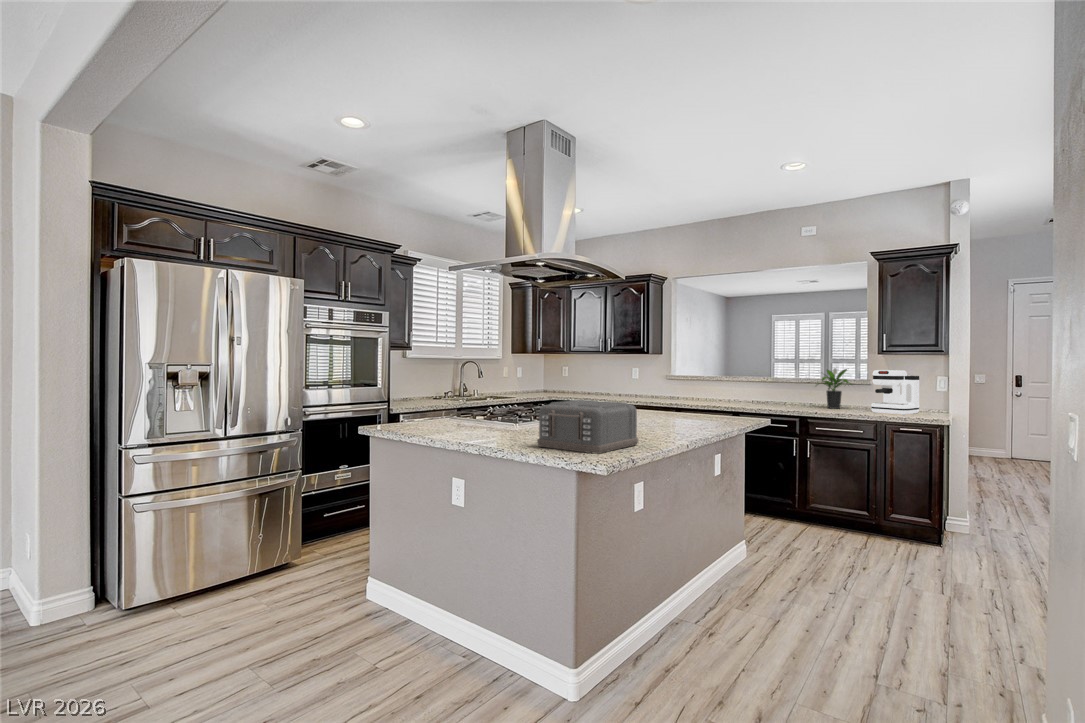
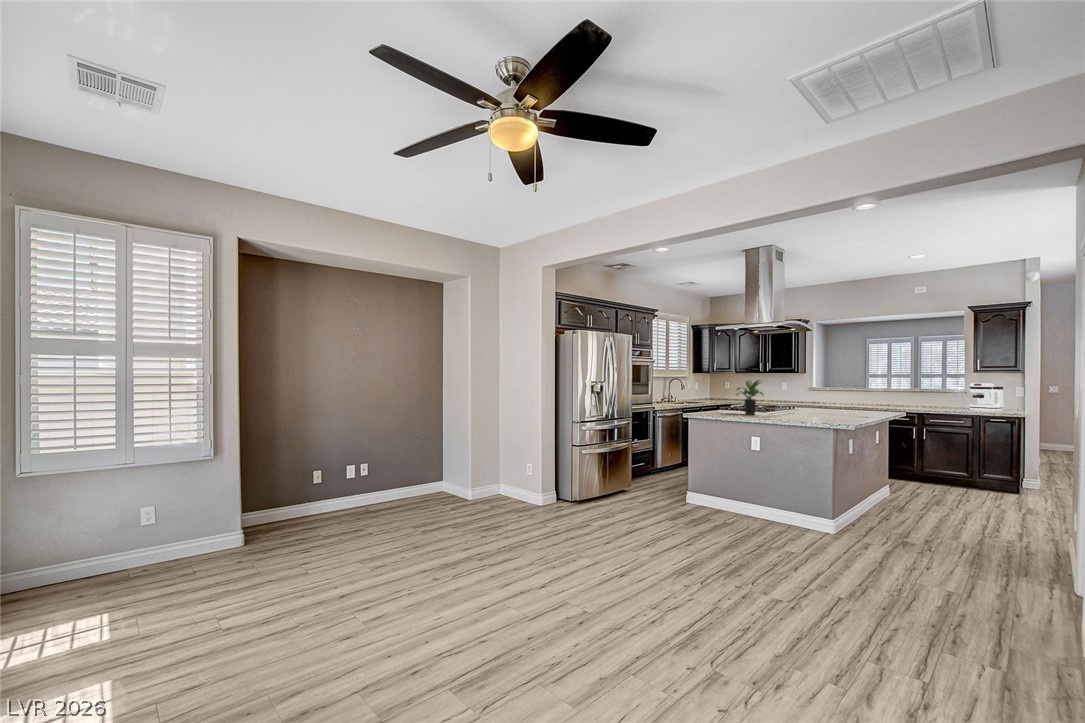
potted plant: present [822,368,851,409] -> present [736,380,763,415]
toaster: present [537,400,638,454] -> none [807,398,856,422]

